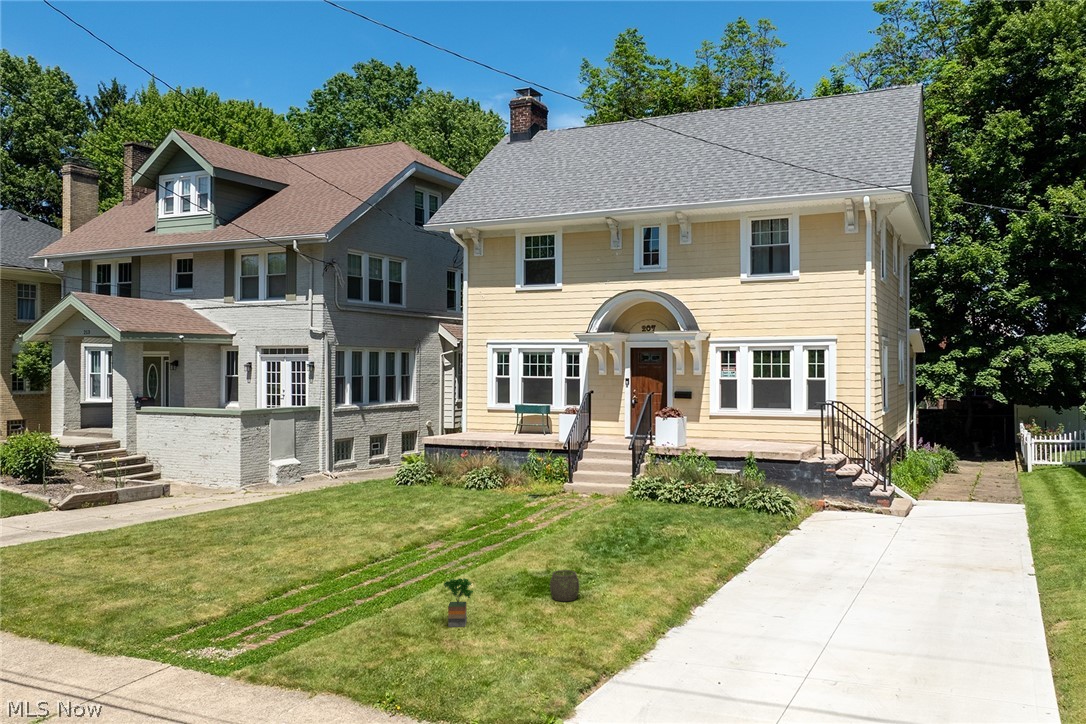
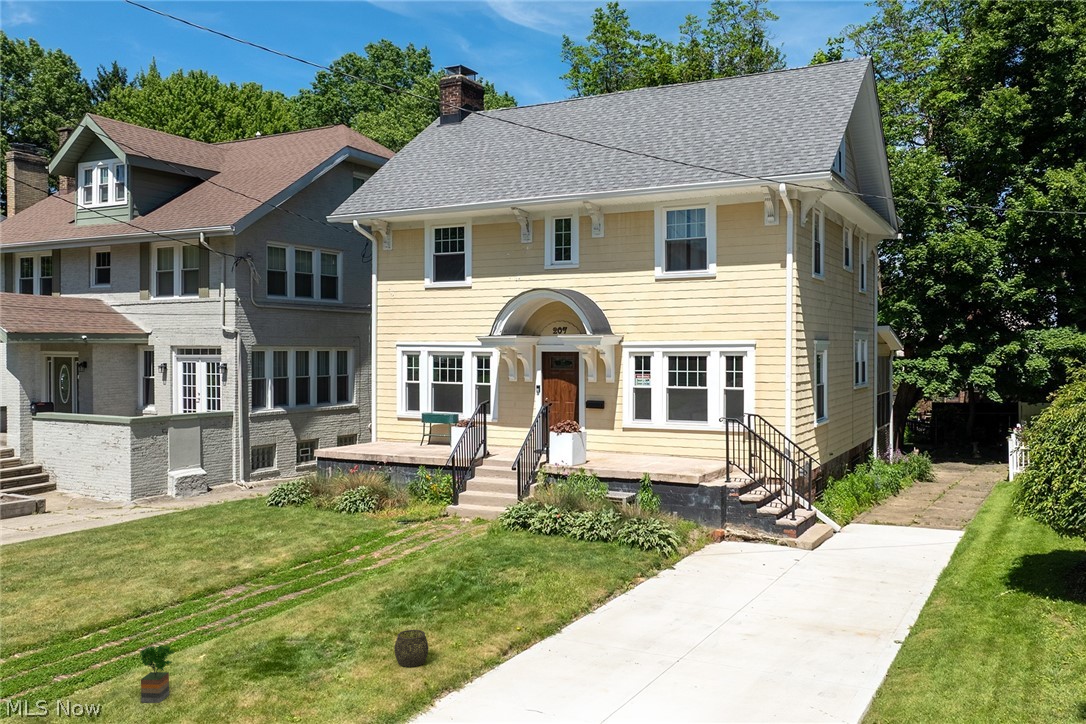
woven basket: present [550,570,579,601] -> present [394,630,429,667]

